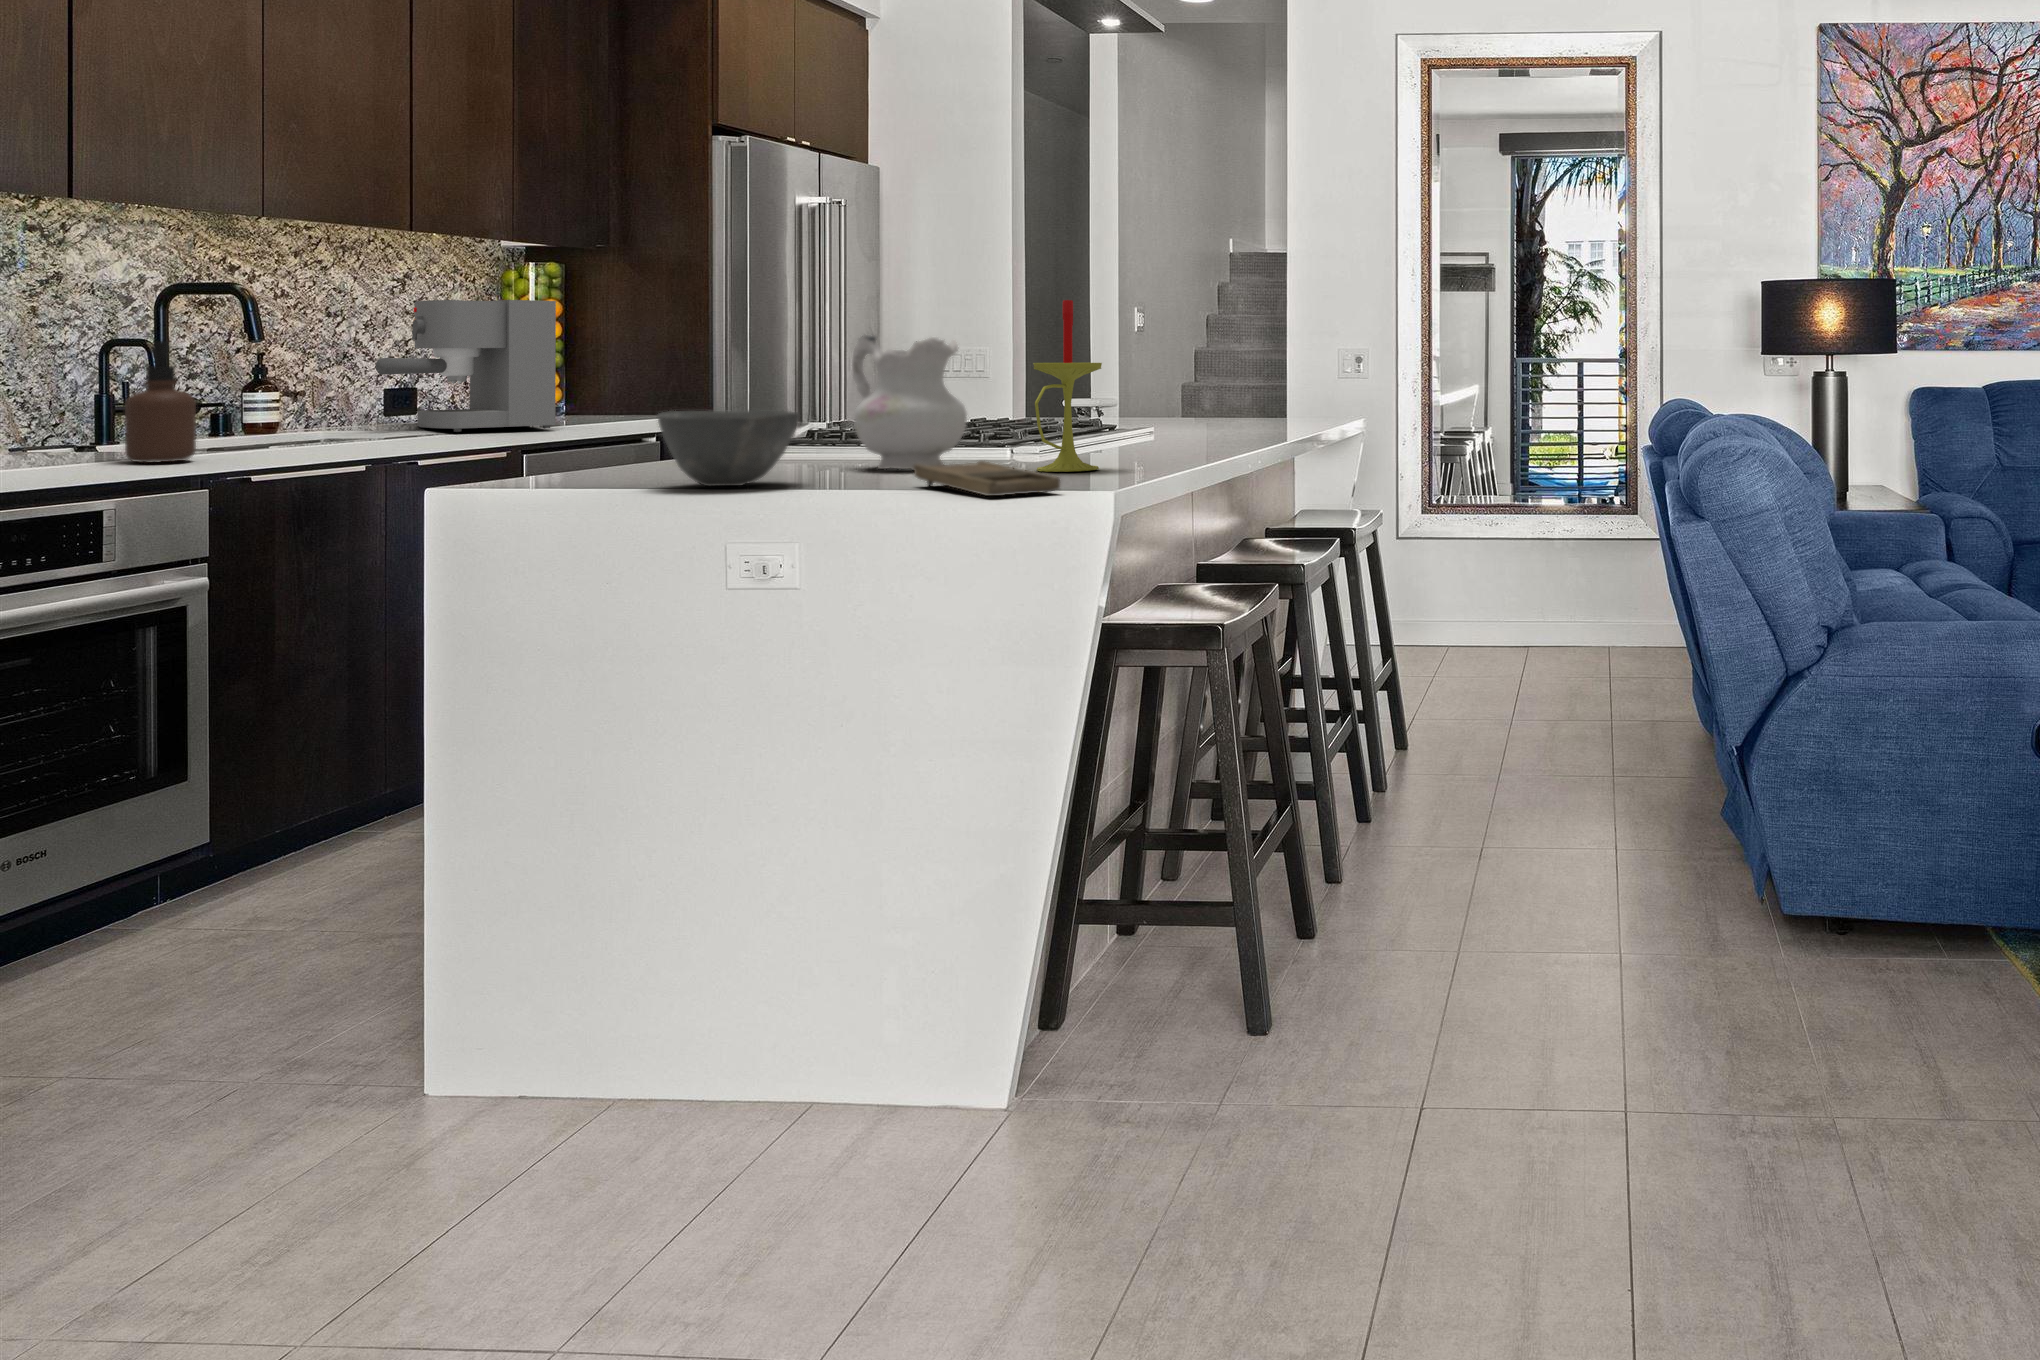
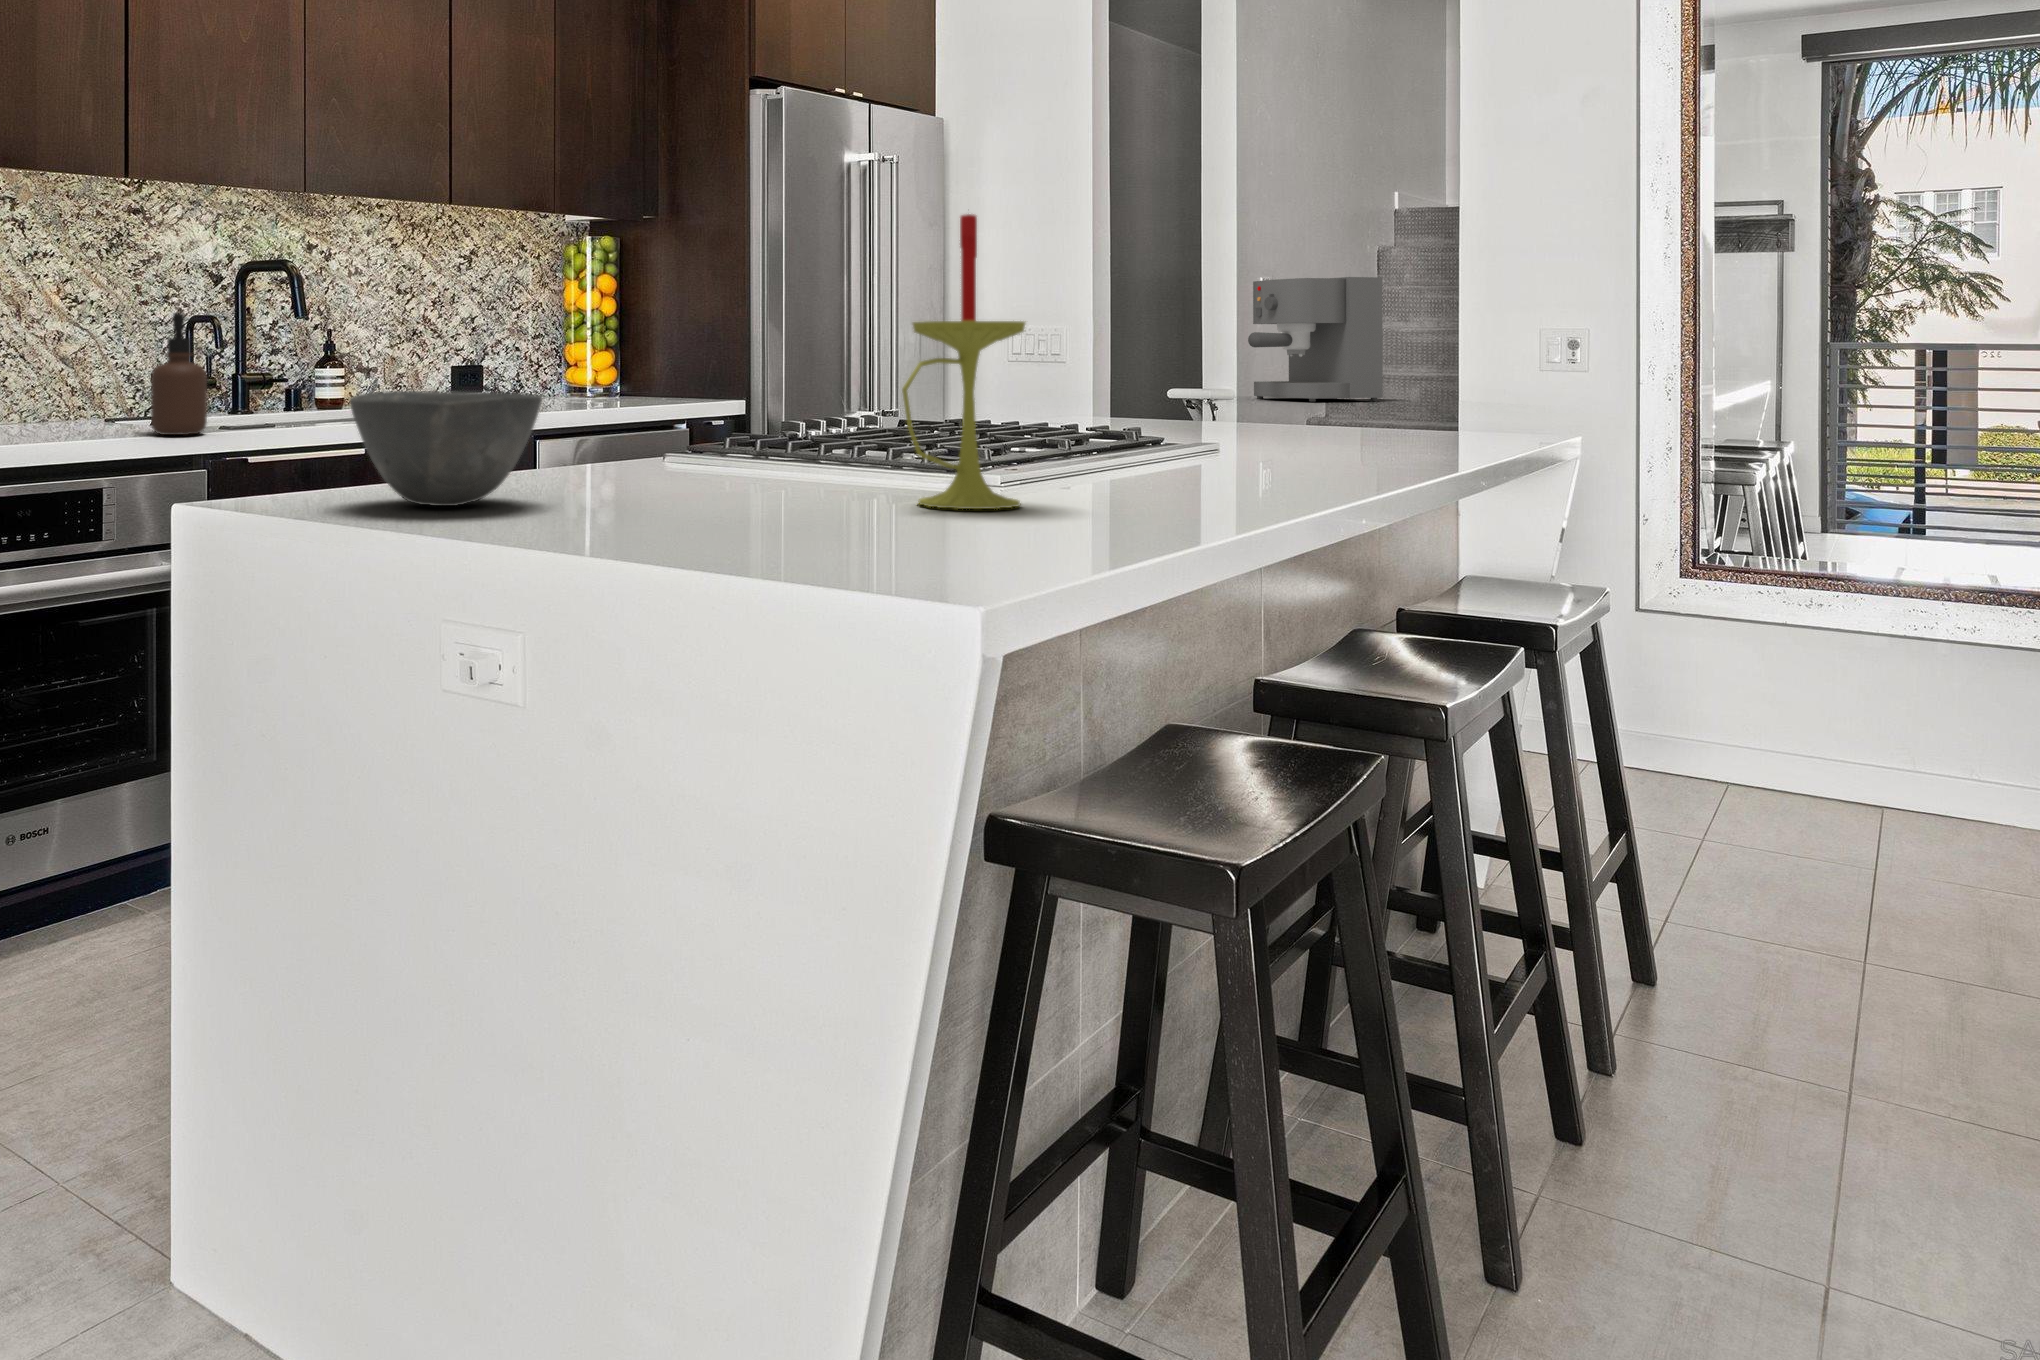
coffee maker: present [376,300,556,432] -> present [1248,277,1383,401]
ceramic pitcher: present [852,335,967,469] -> none [674,282,834,490]
tray: present [914,461,1060,496] -> none [669,486,854,561]

